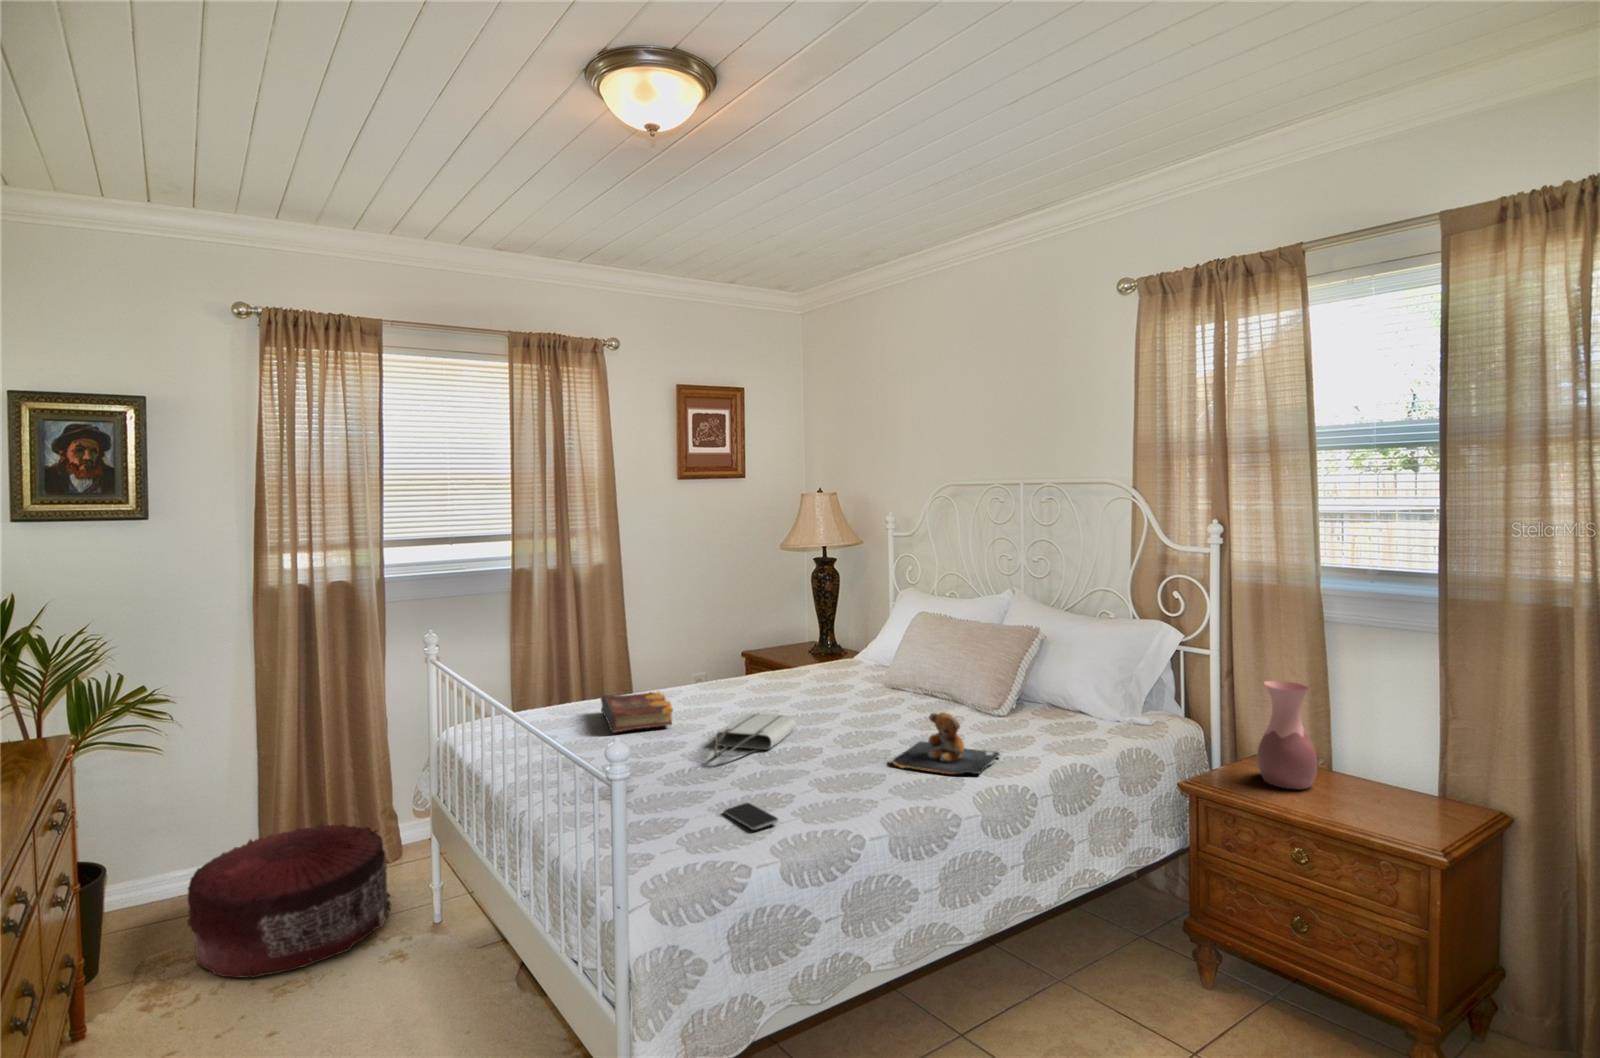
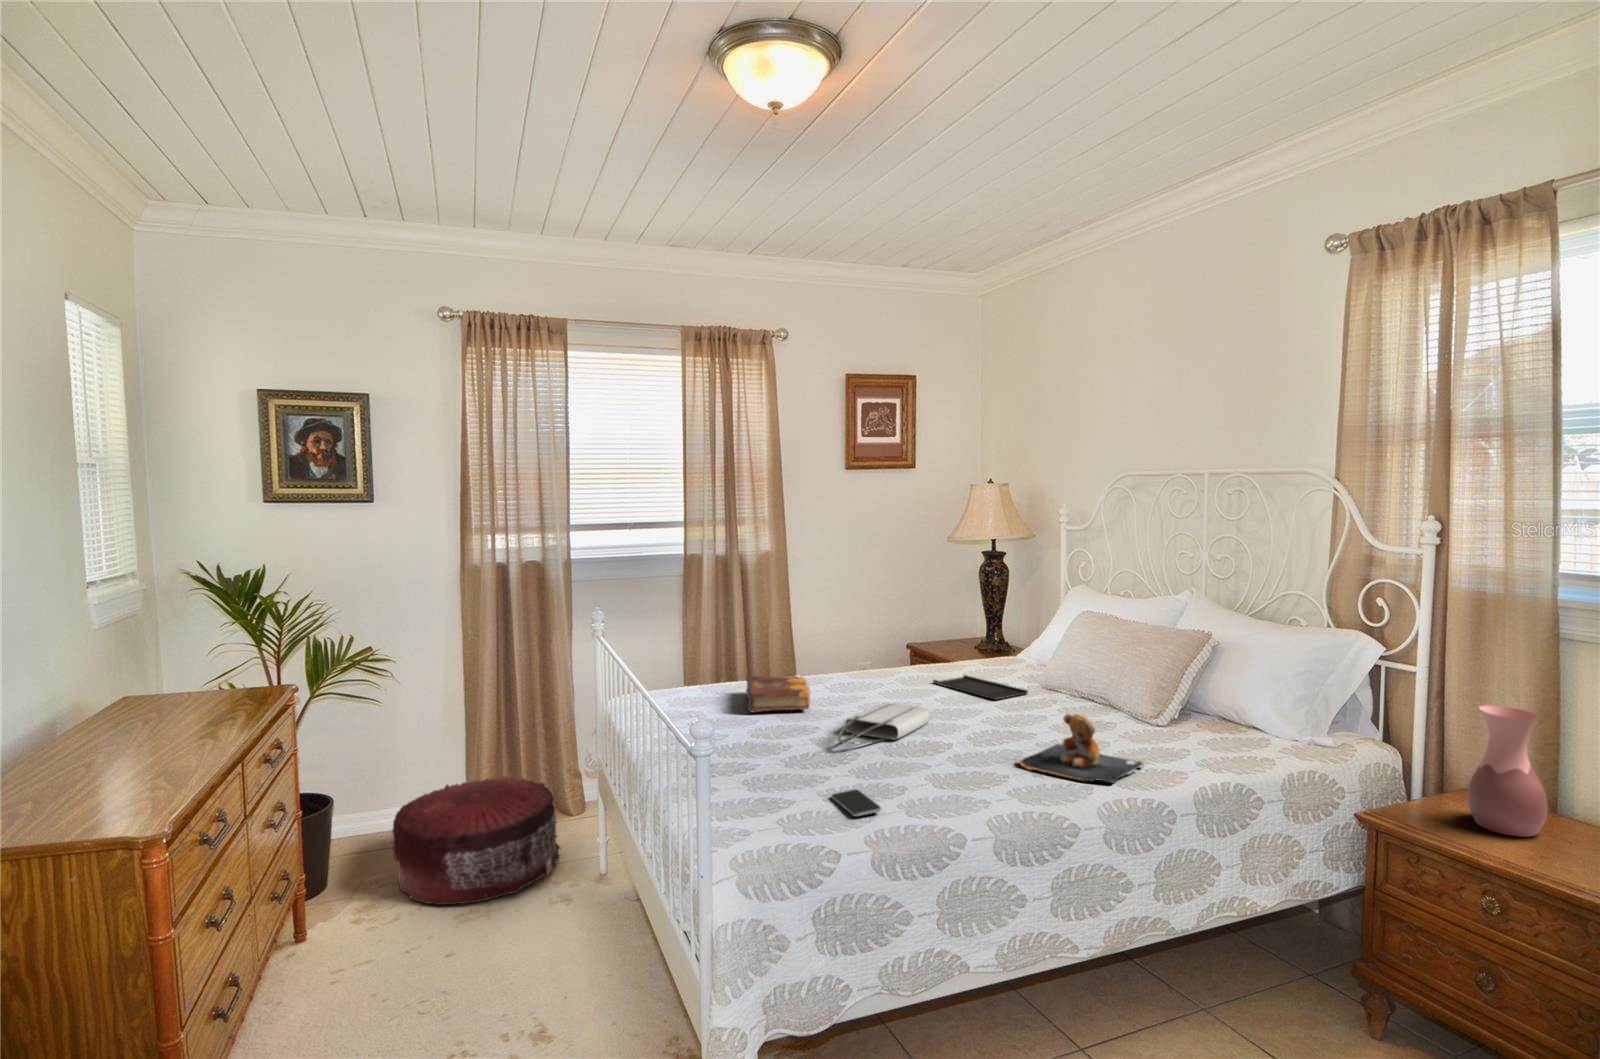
tray: none [785,680,877,703] -> present [933,675,1028,700]

